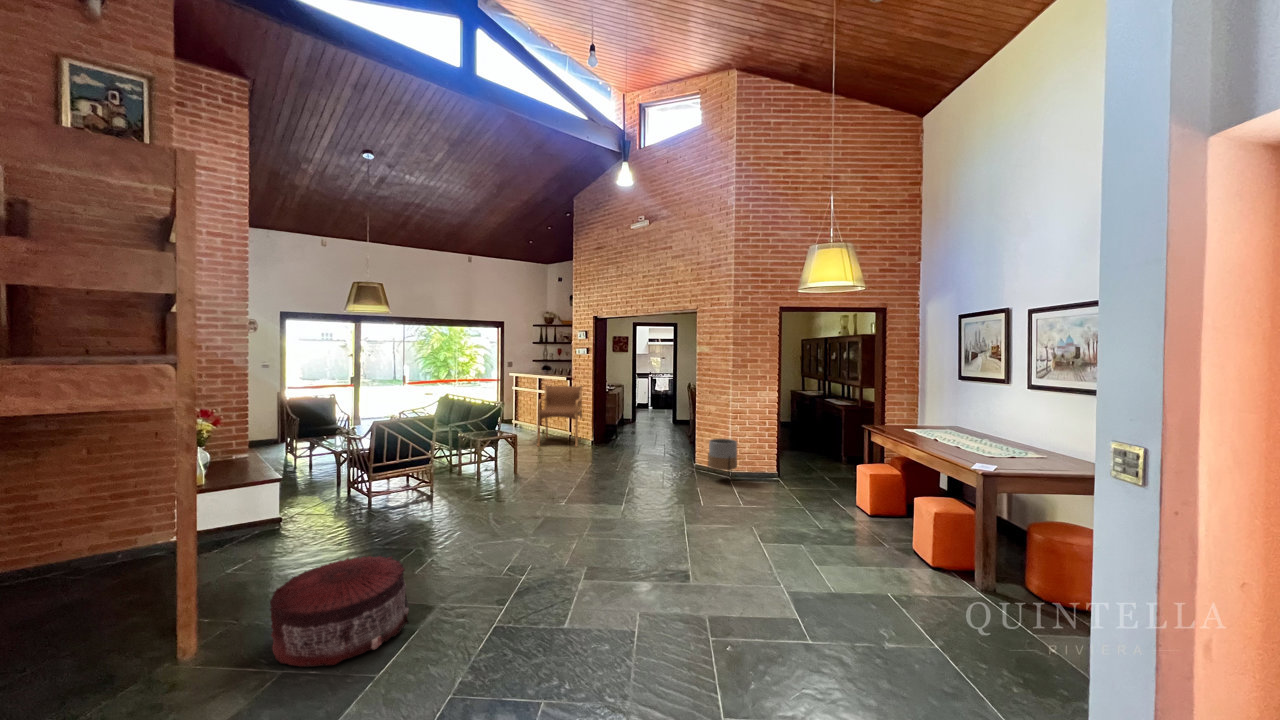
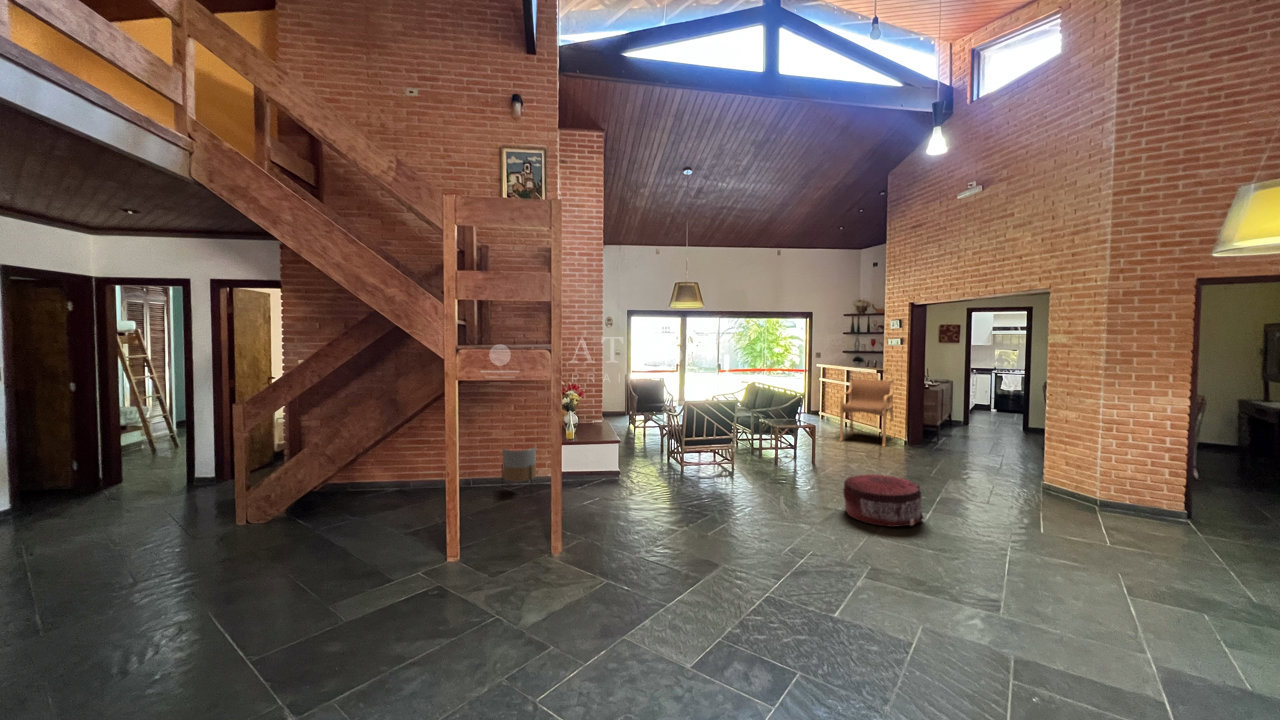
planter: present [708,439,737,473] -> present [502,447,536,485]
pouf: present [270,556,409,667] -> present [843,474,923,527]

